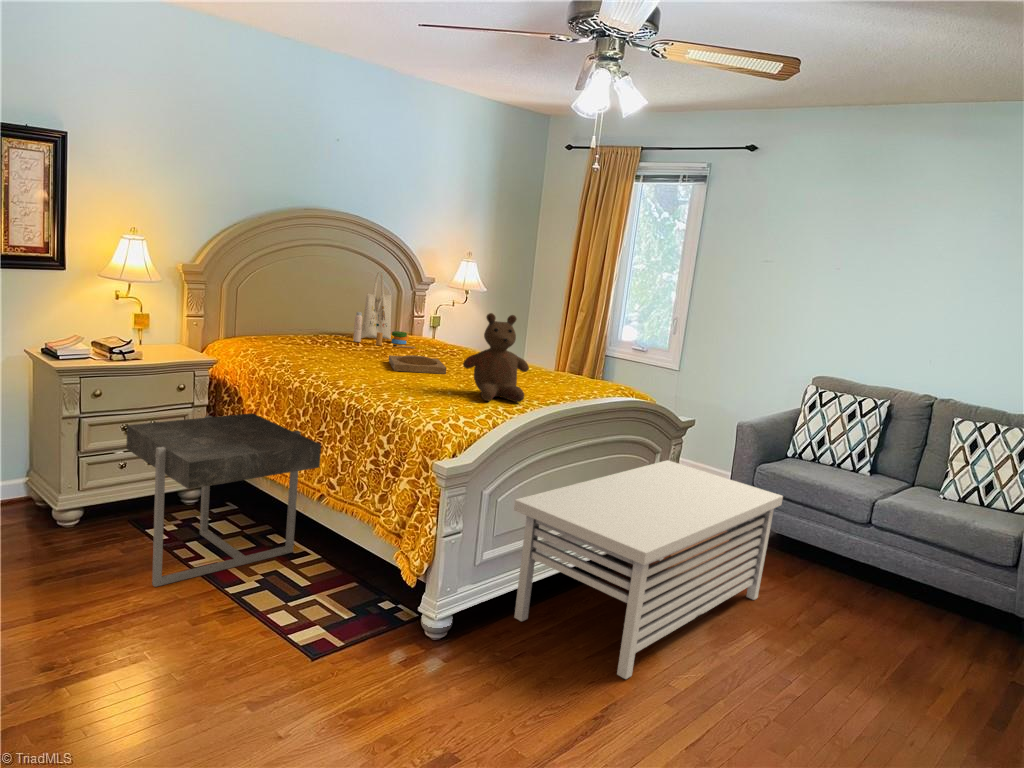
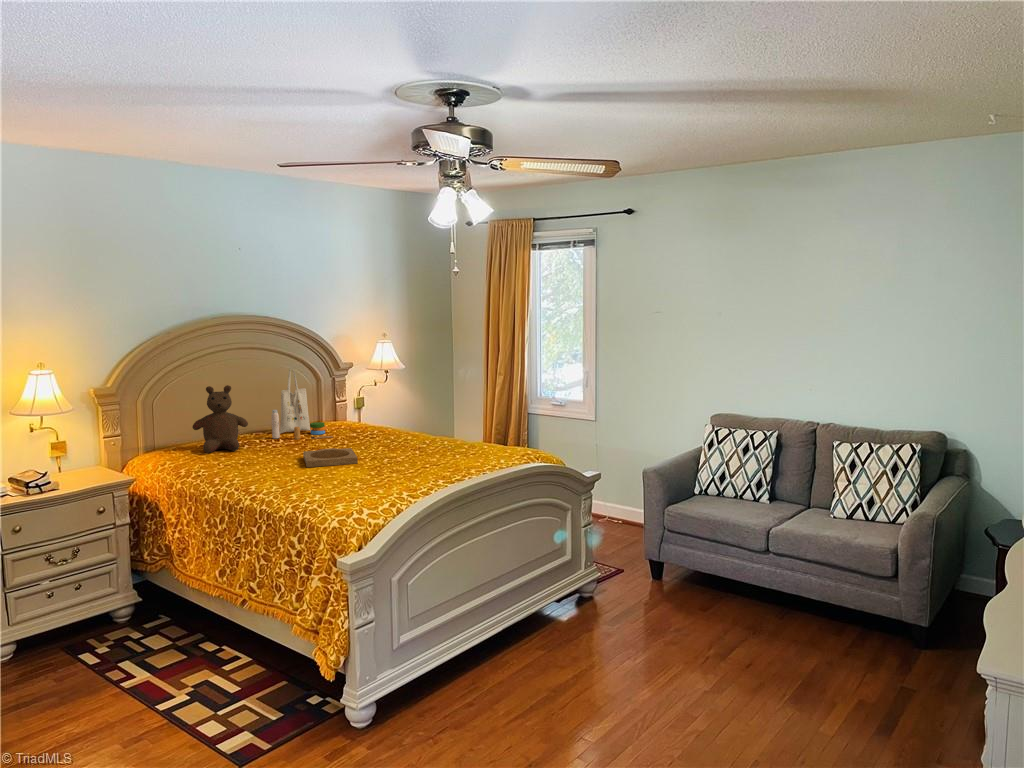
teddy bear: present [463,313,529,402] -> present [192,385,248,453]
side table: present [126,413,321,587] -> none [45,527,238,715]
storage bench: present [514,460,783,679] -> none [423,517,681,739]

